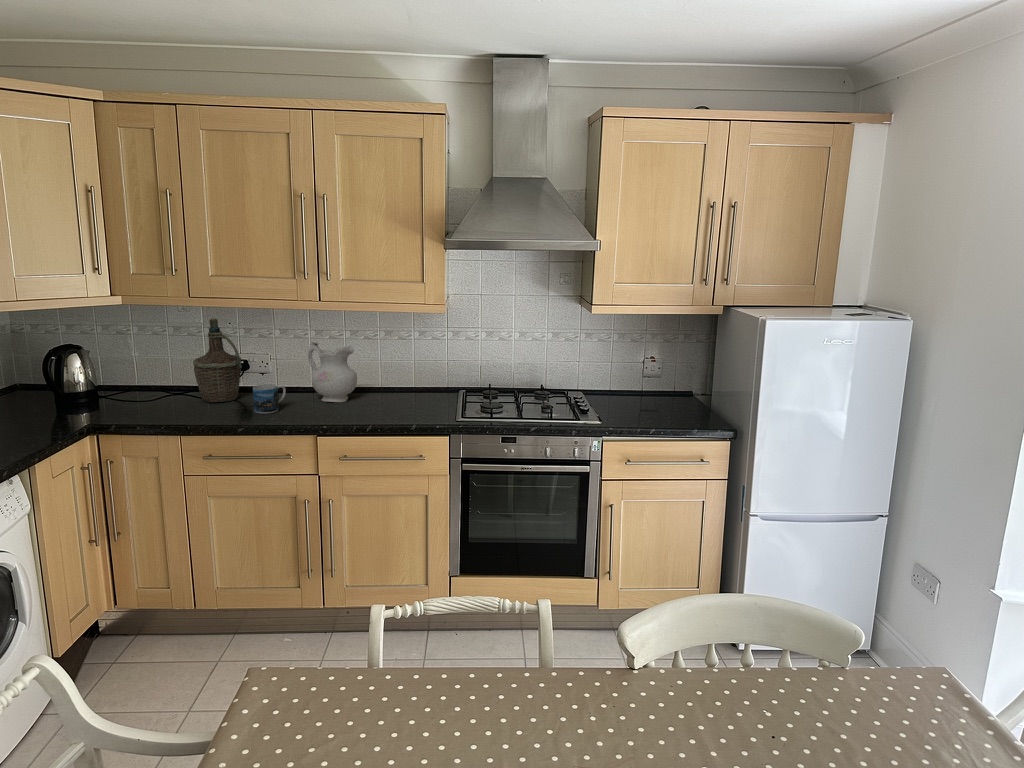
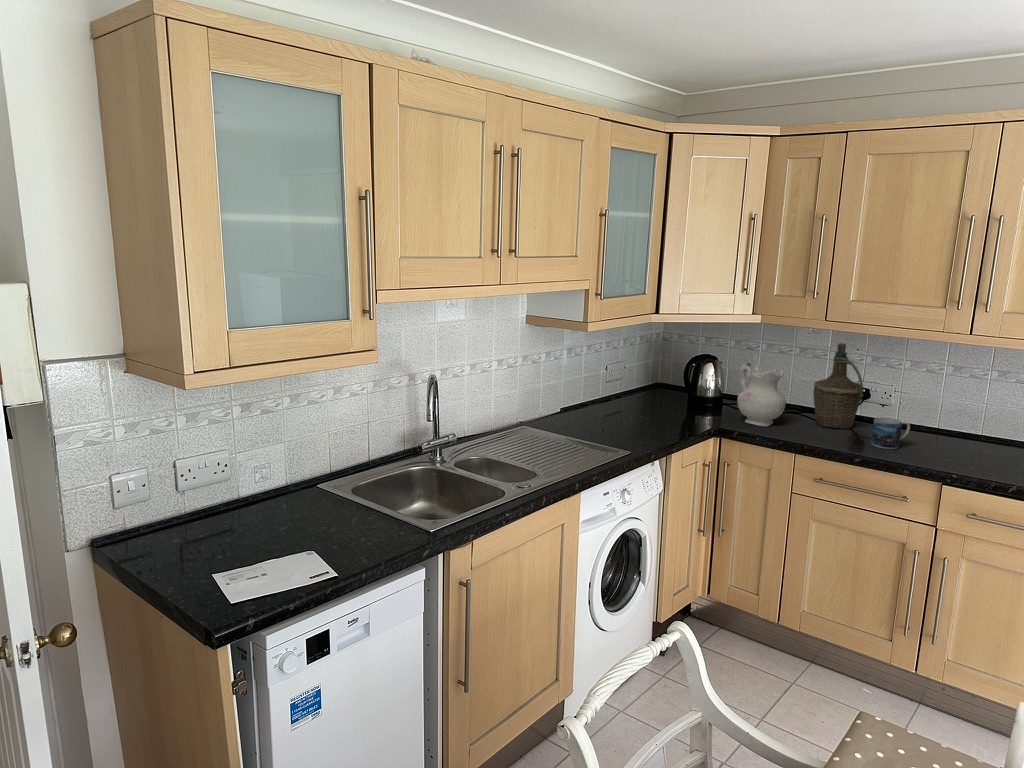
ceramic pitcher: present [308,342,357,402] -> present [737,362,786,426]

